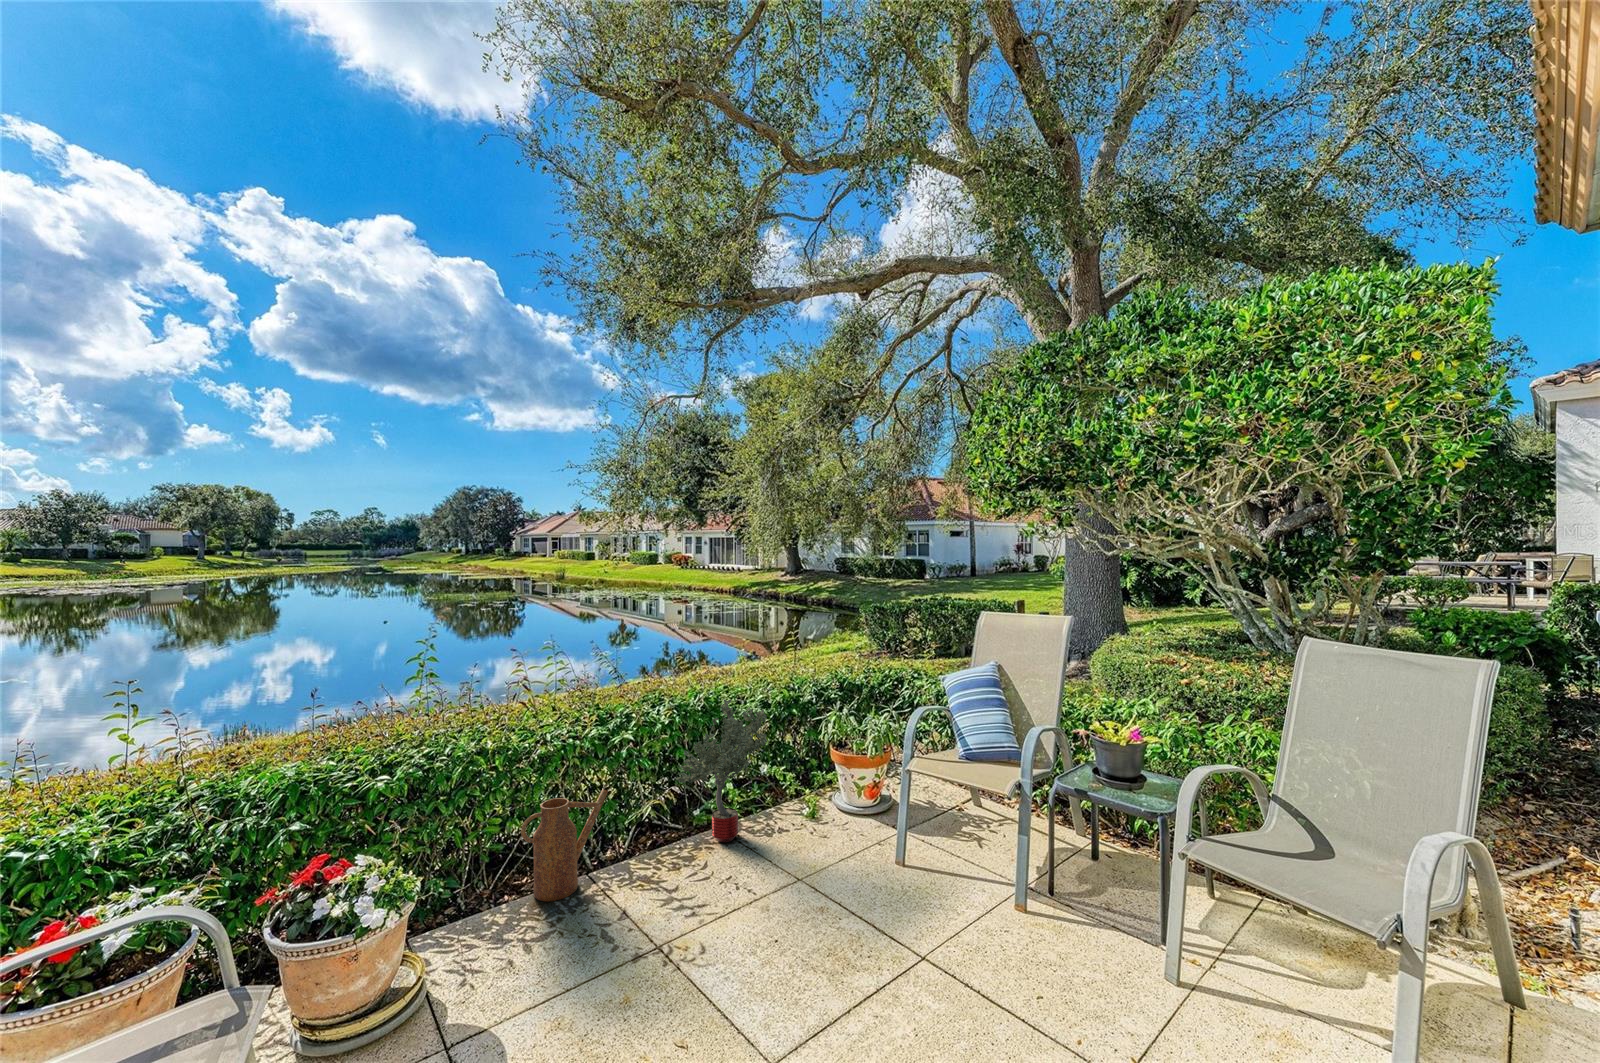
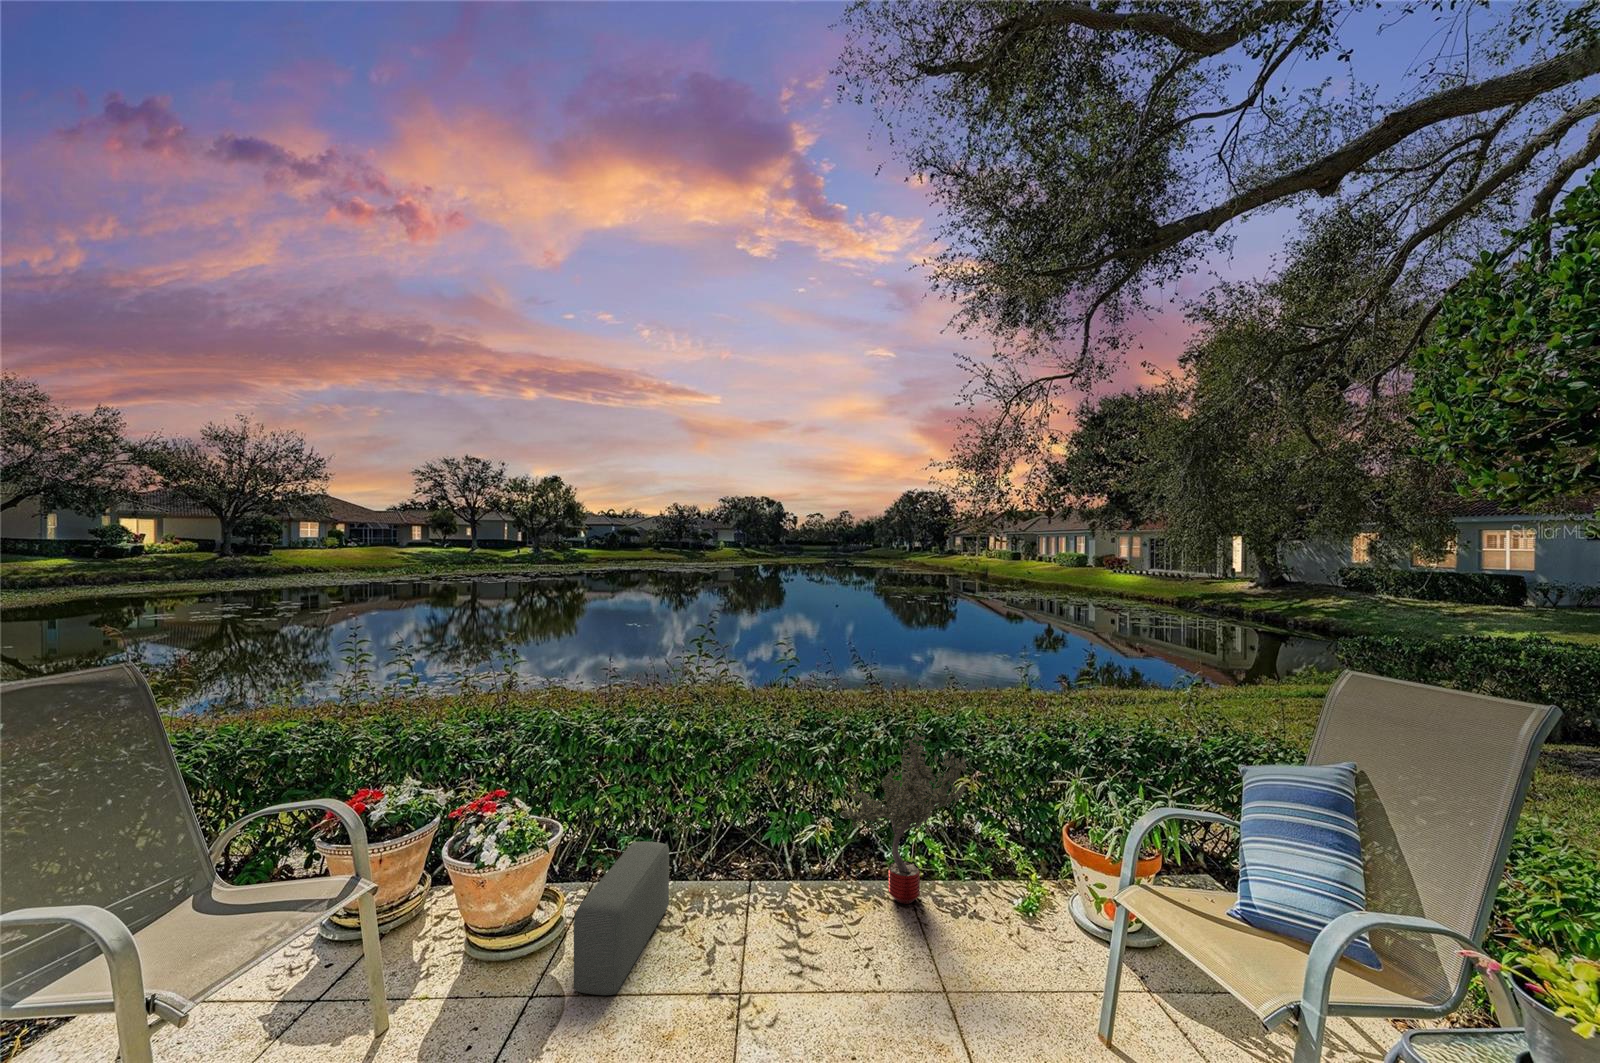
watering can: present [521,789,608,901] -> none [687,796,772,898]
pouf: none [476,858,544,1021] -> present [574,841,669,995]

